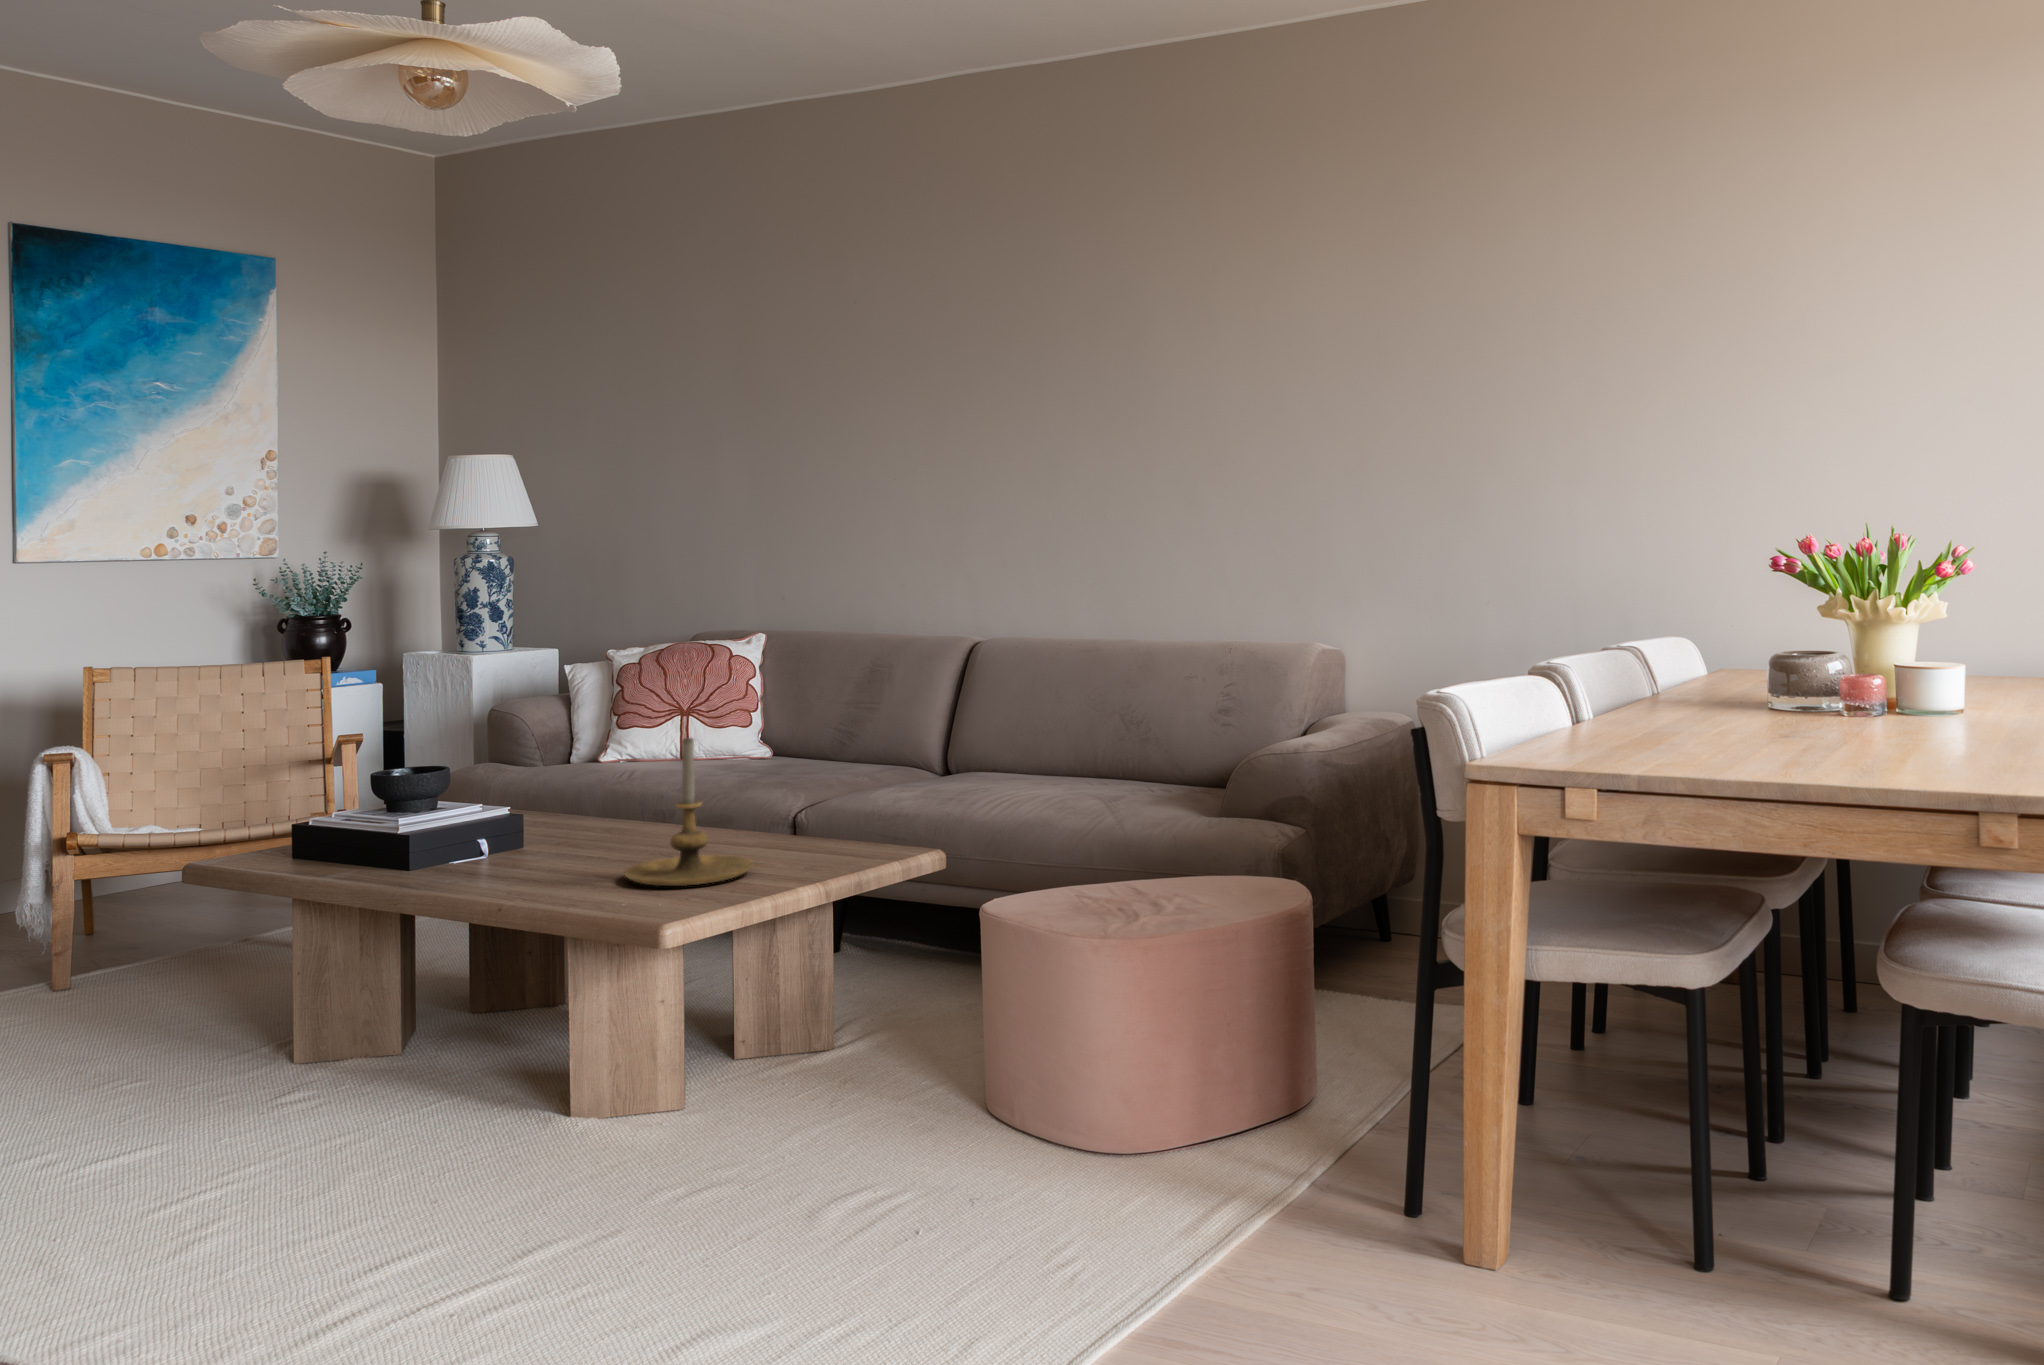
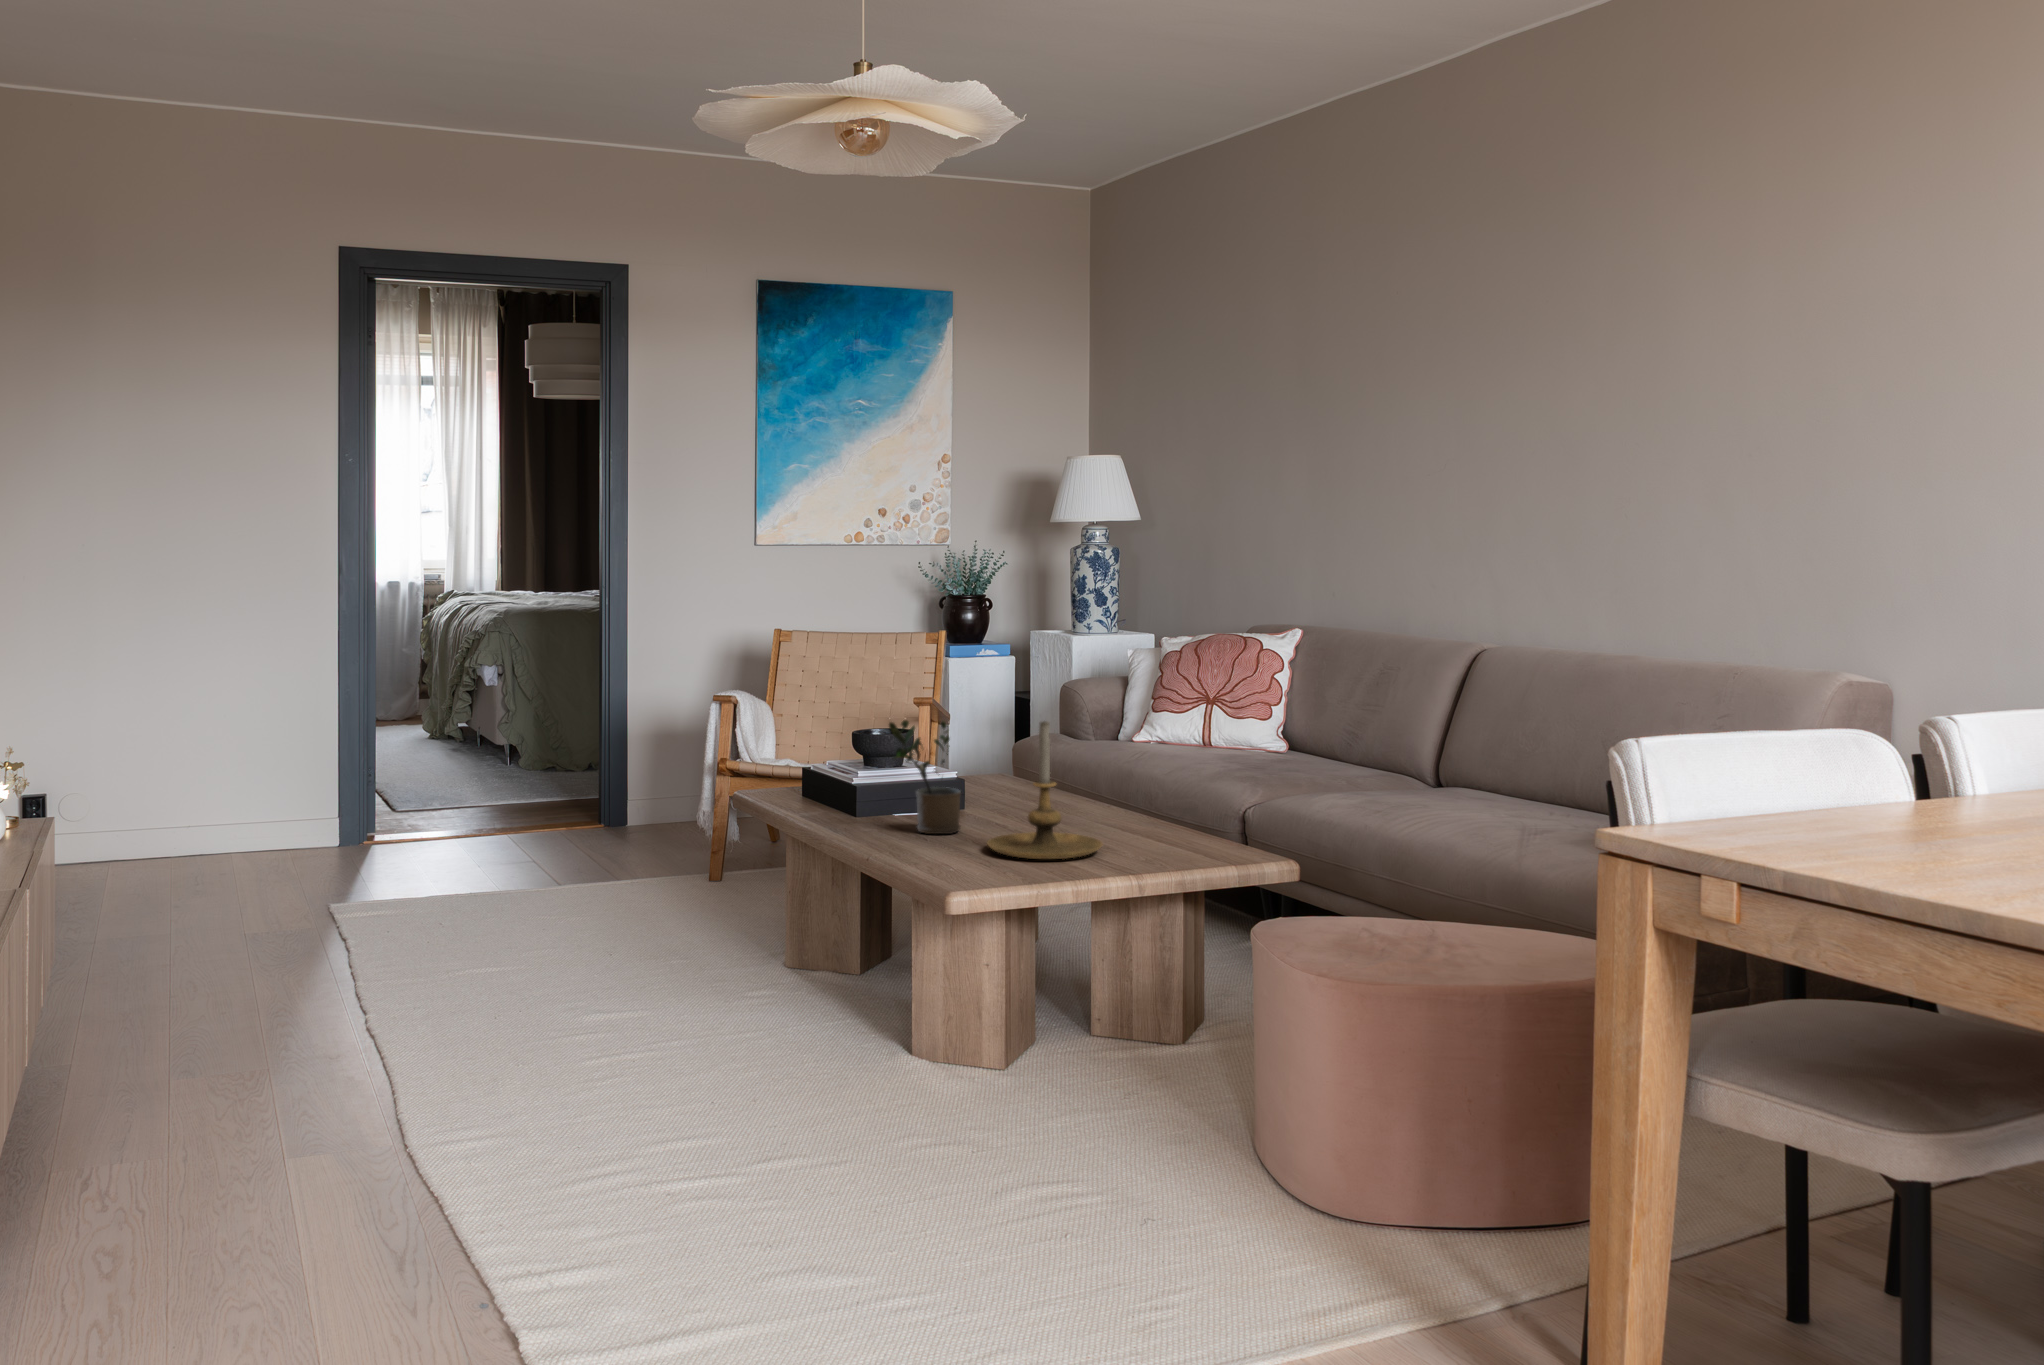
potted plant: none [474,750,562,878] -> present [889,720,961,834]

